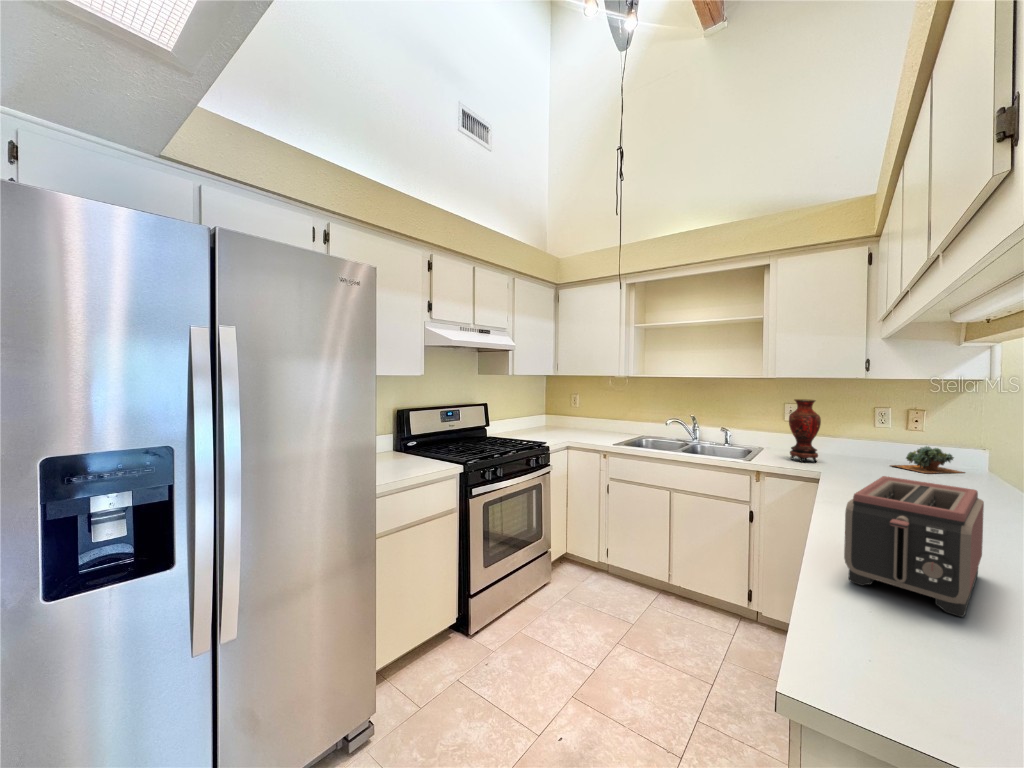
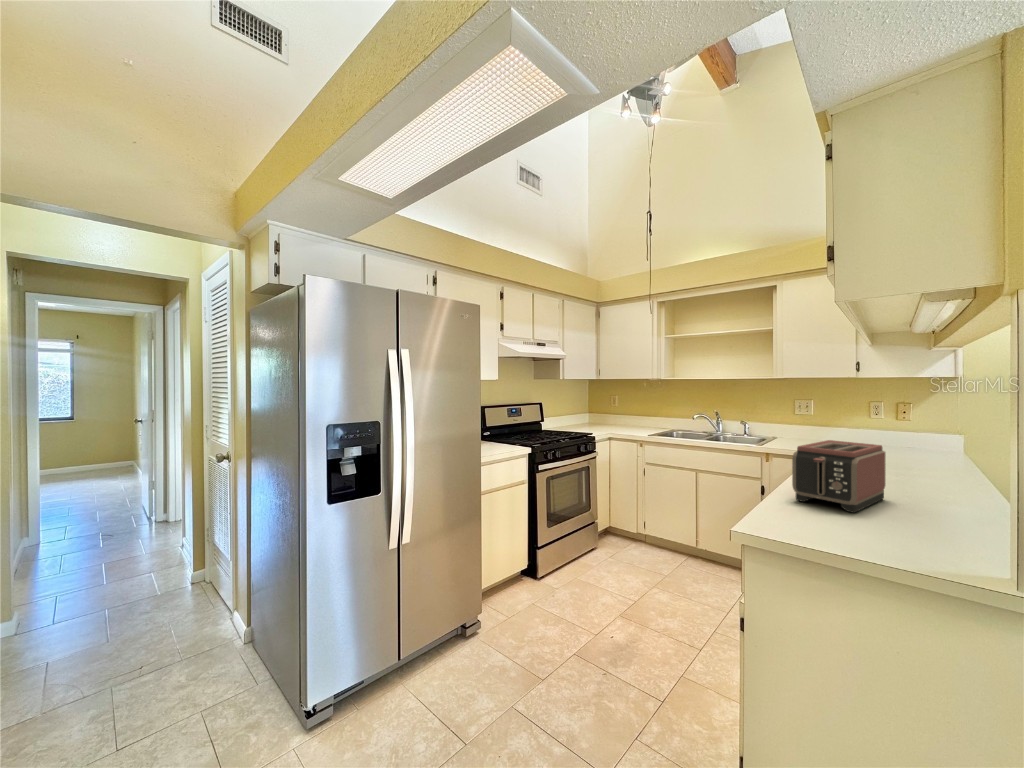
vase: present [789,399,821,462] -> none [795,396,821,447]
succulent plant: present [891,446,964,474] -> none [879,432,942,453]

